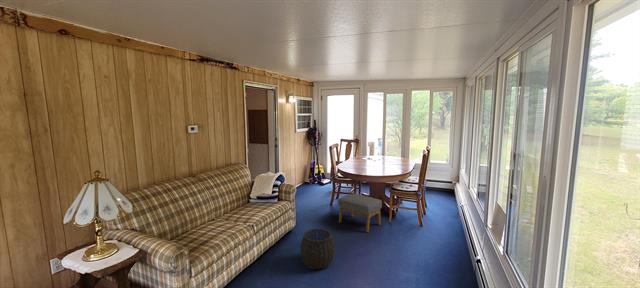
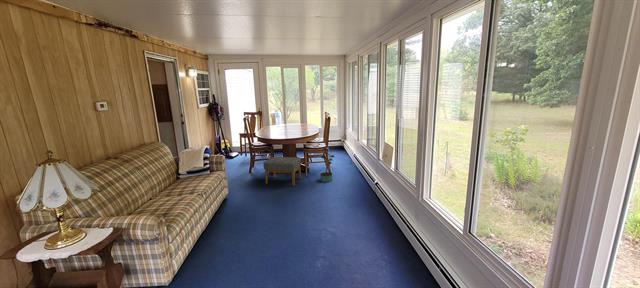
potted plant: none [398,186,427,237] -> present [315,141,334,182]
woven basket: present [300,229,335,269] -> none [249,186,280,220]

